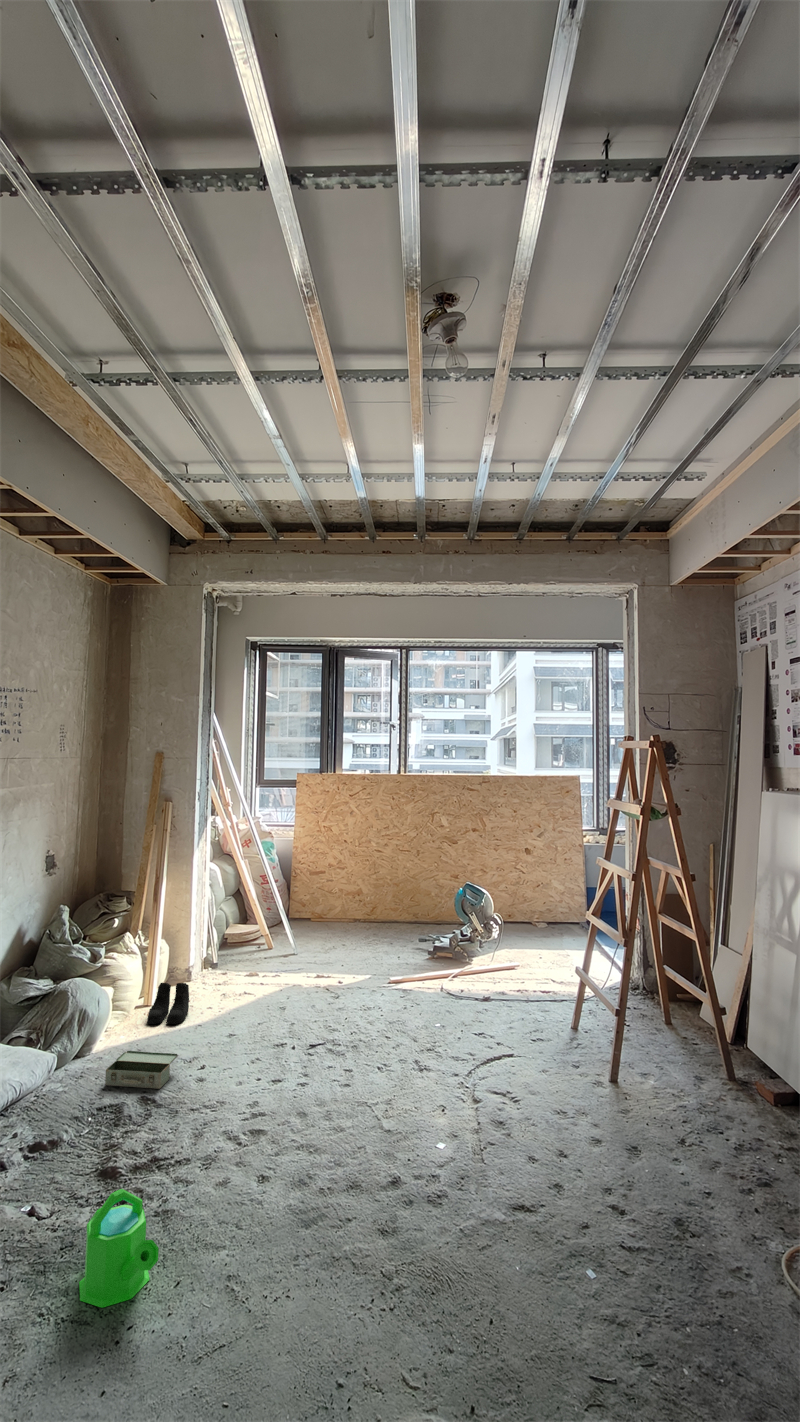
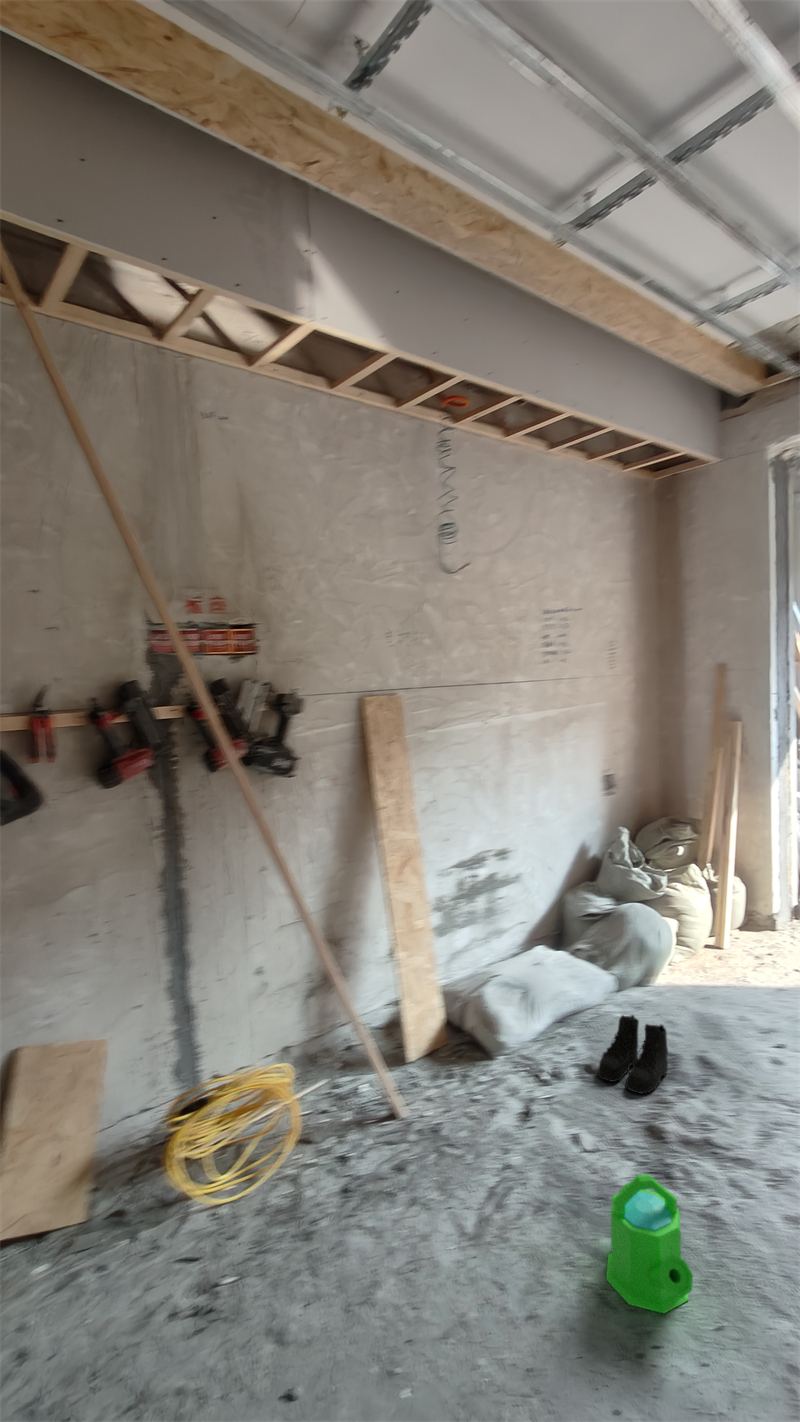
boots: present [147,983,189,1024] -> present [598,1015,668,1094]
toolbox: present [105,1051,178,1089] -> none [662,996,748,1052]

